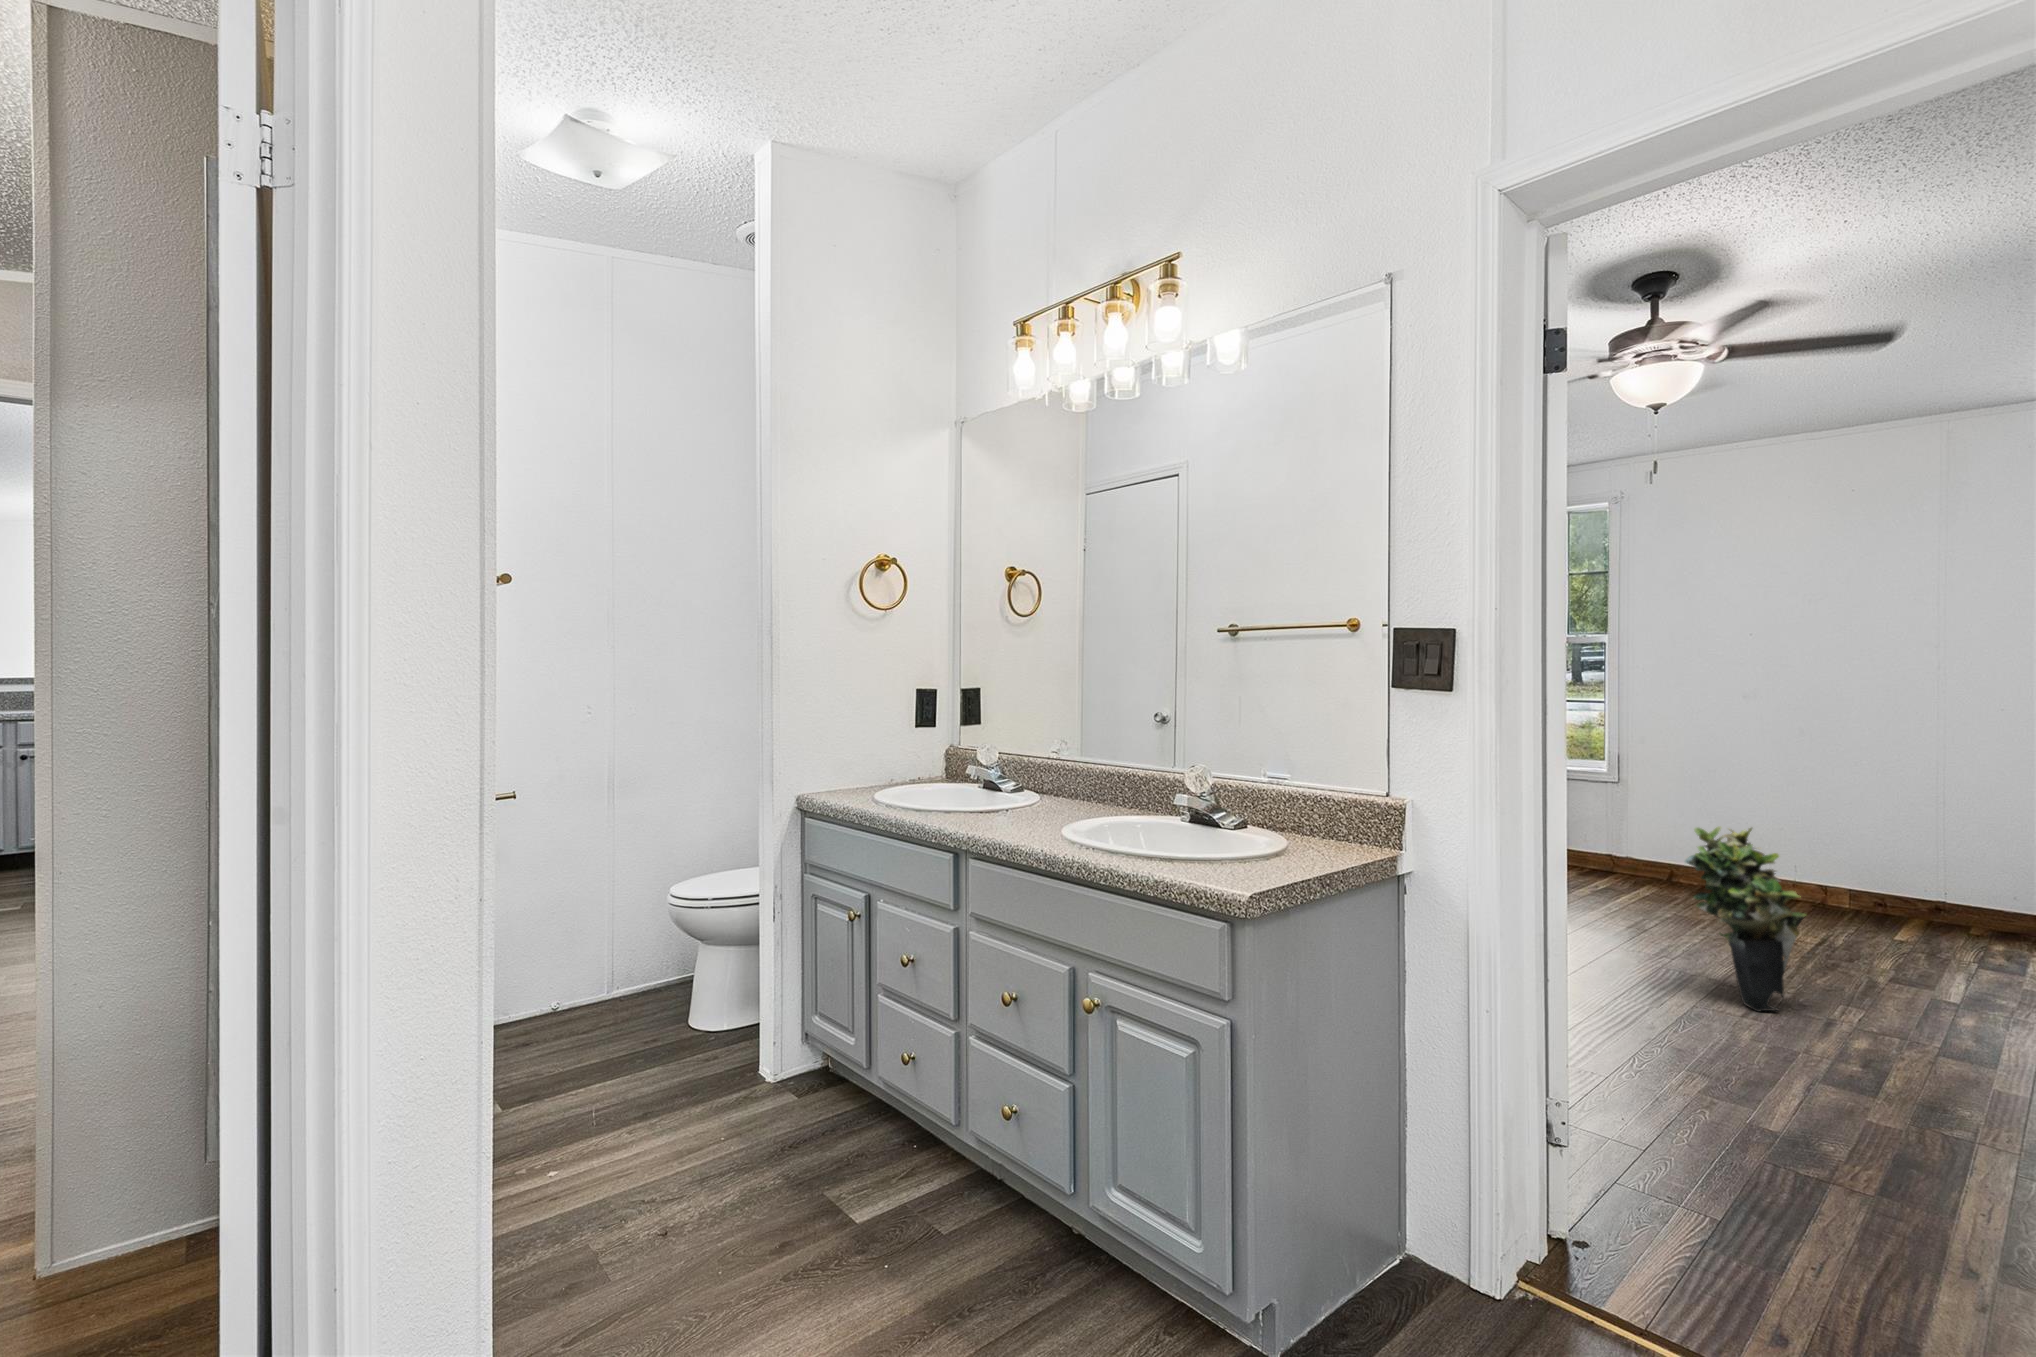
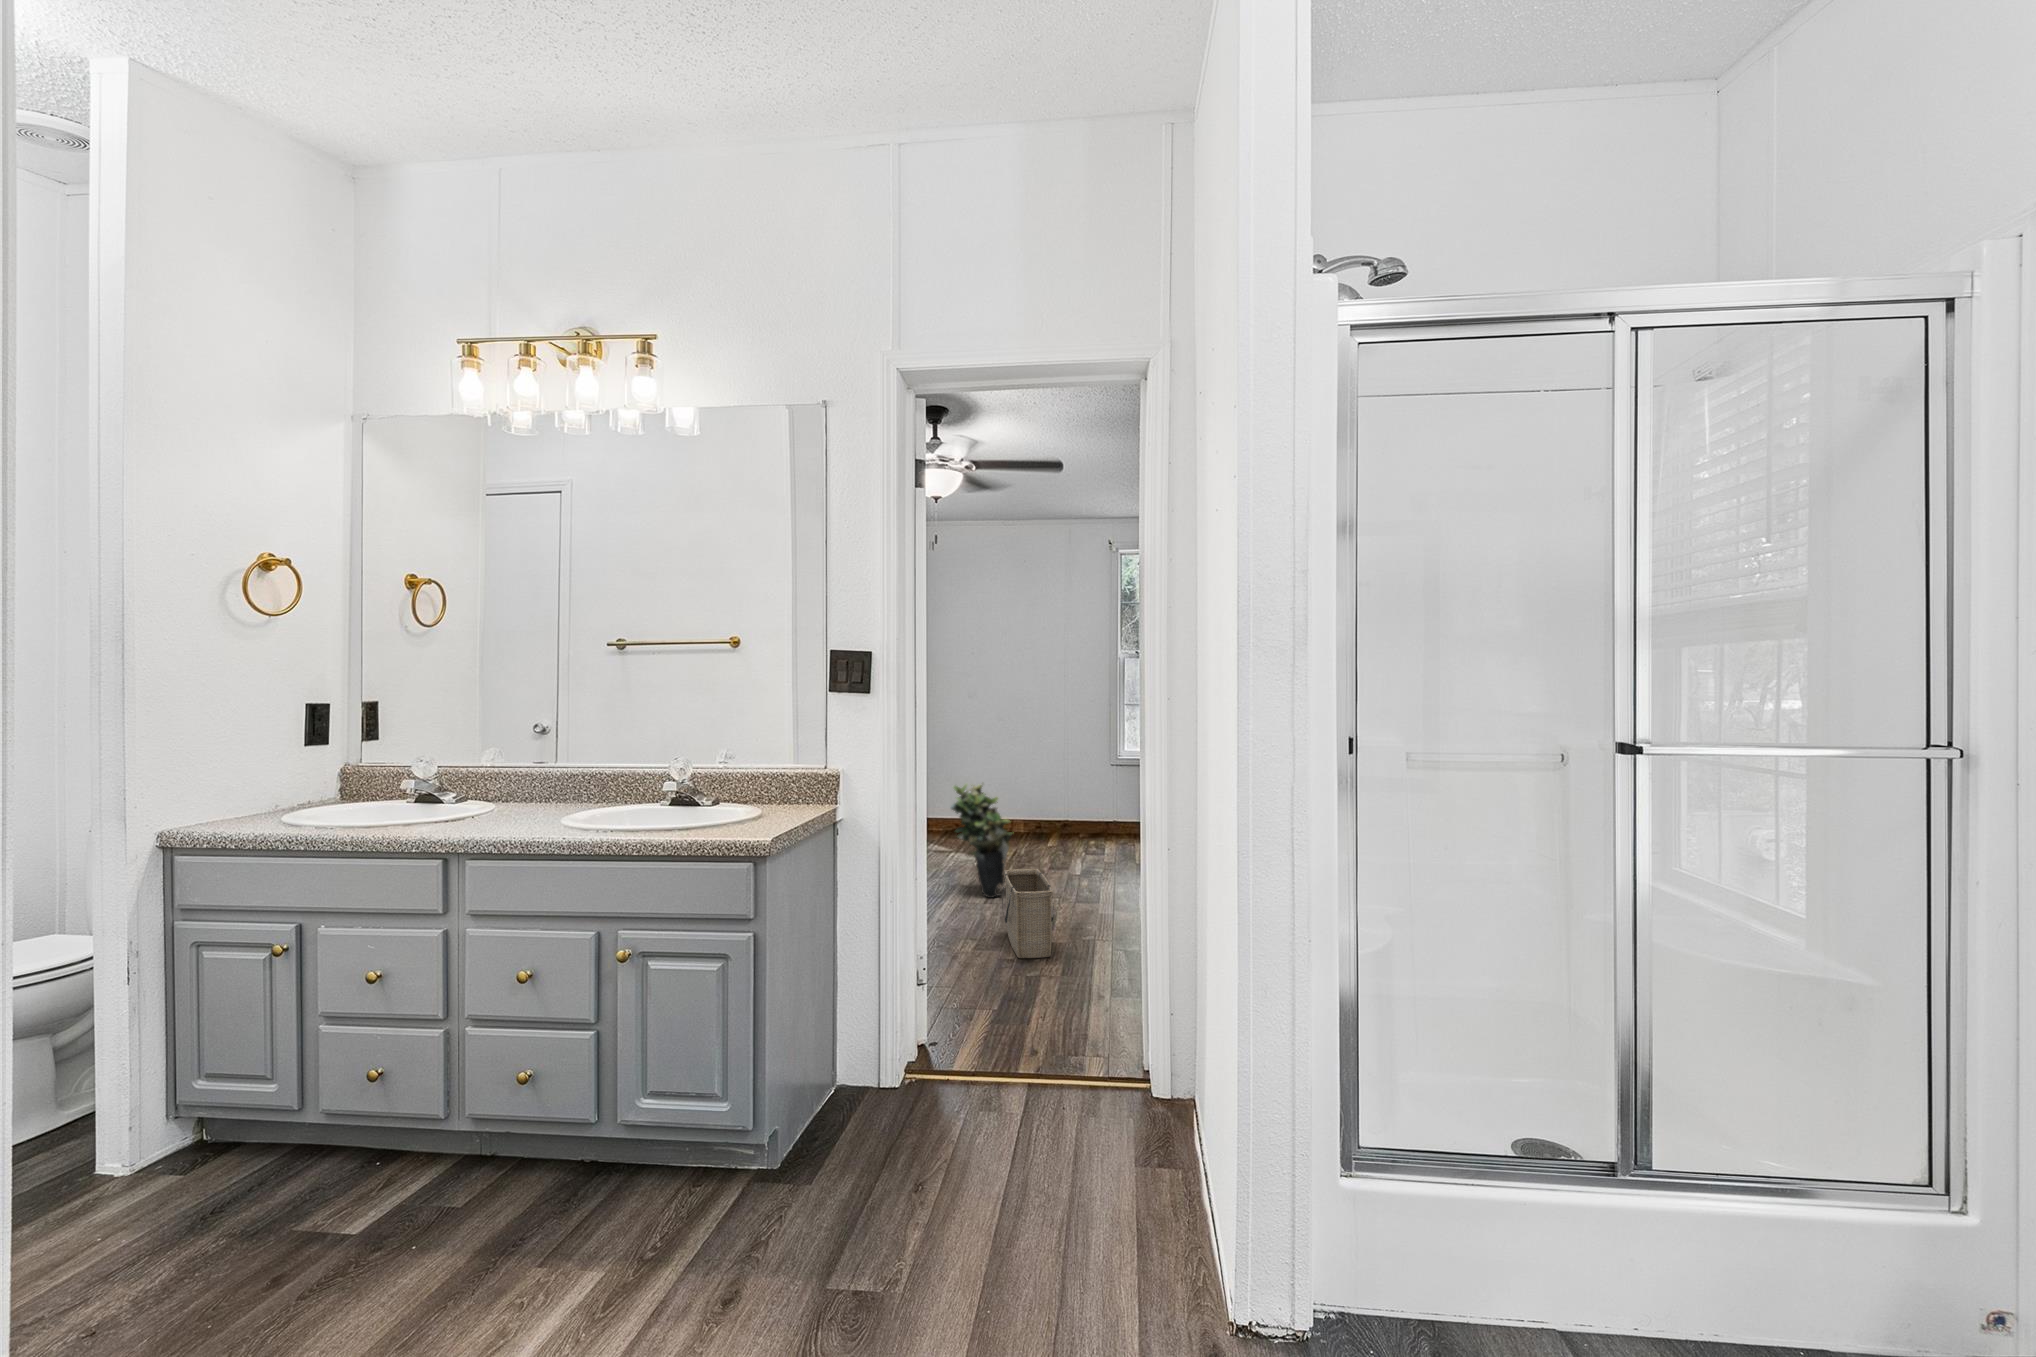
basket: none [1759,977,1863,1142] -> present [1002,869,1054,958]

